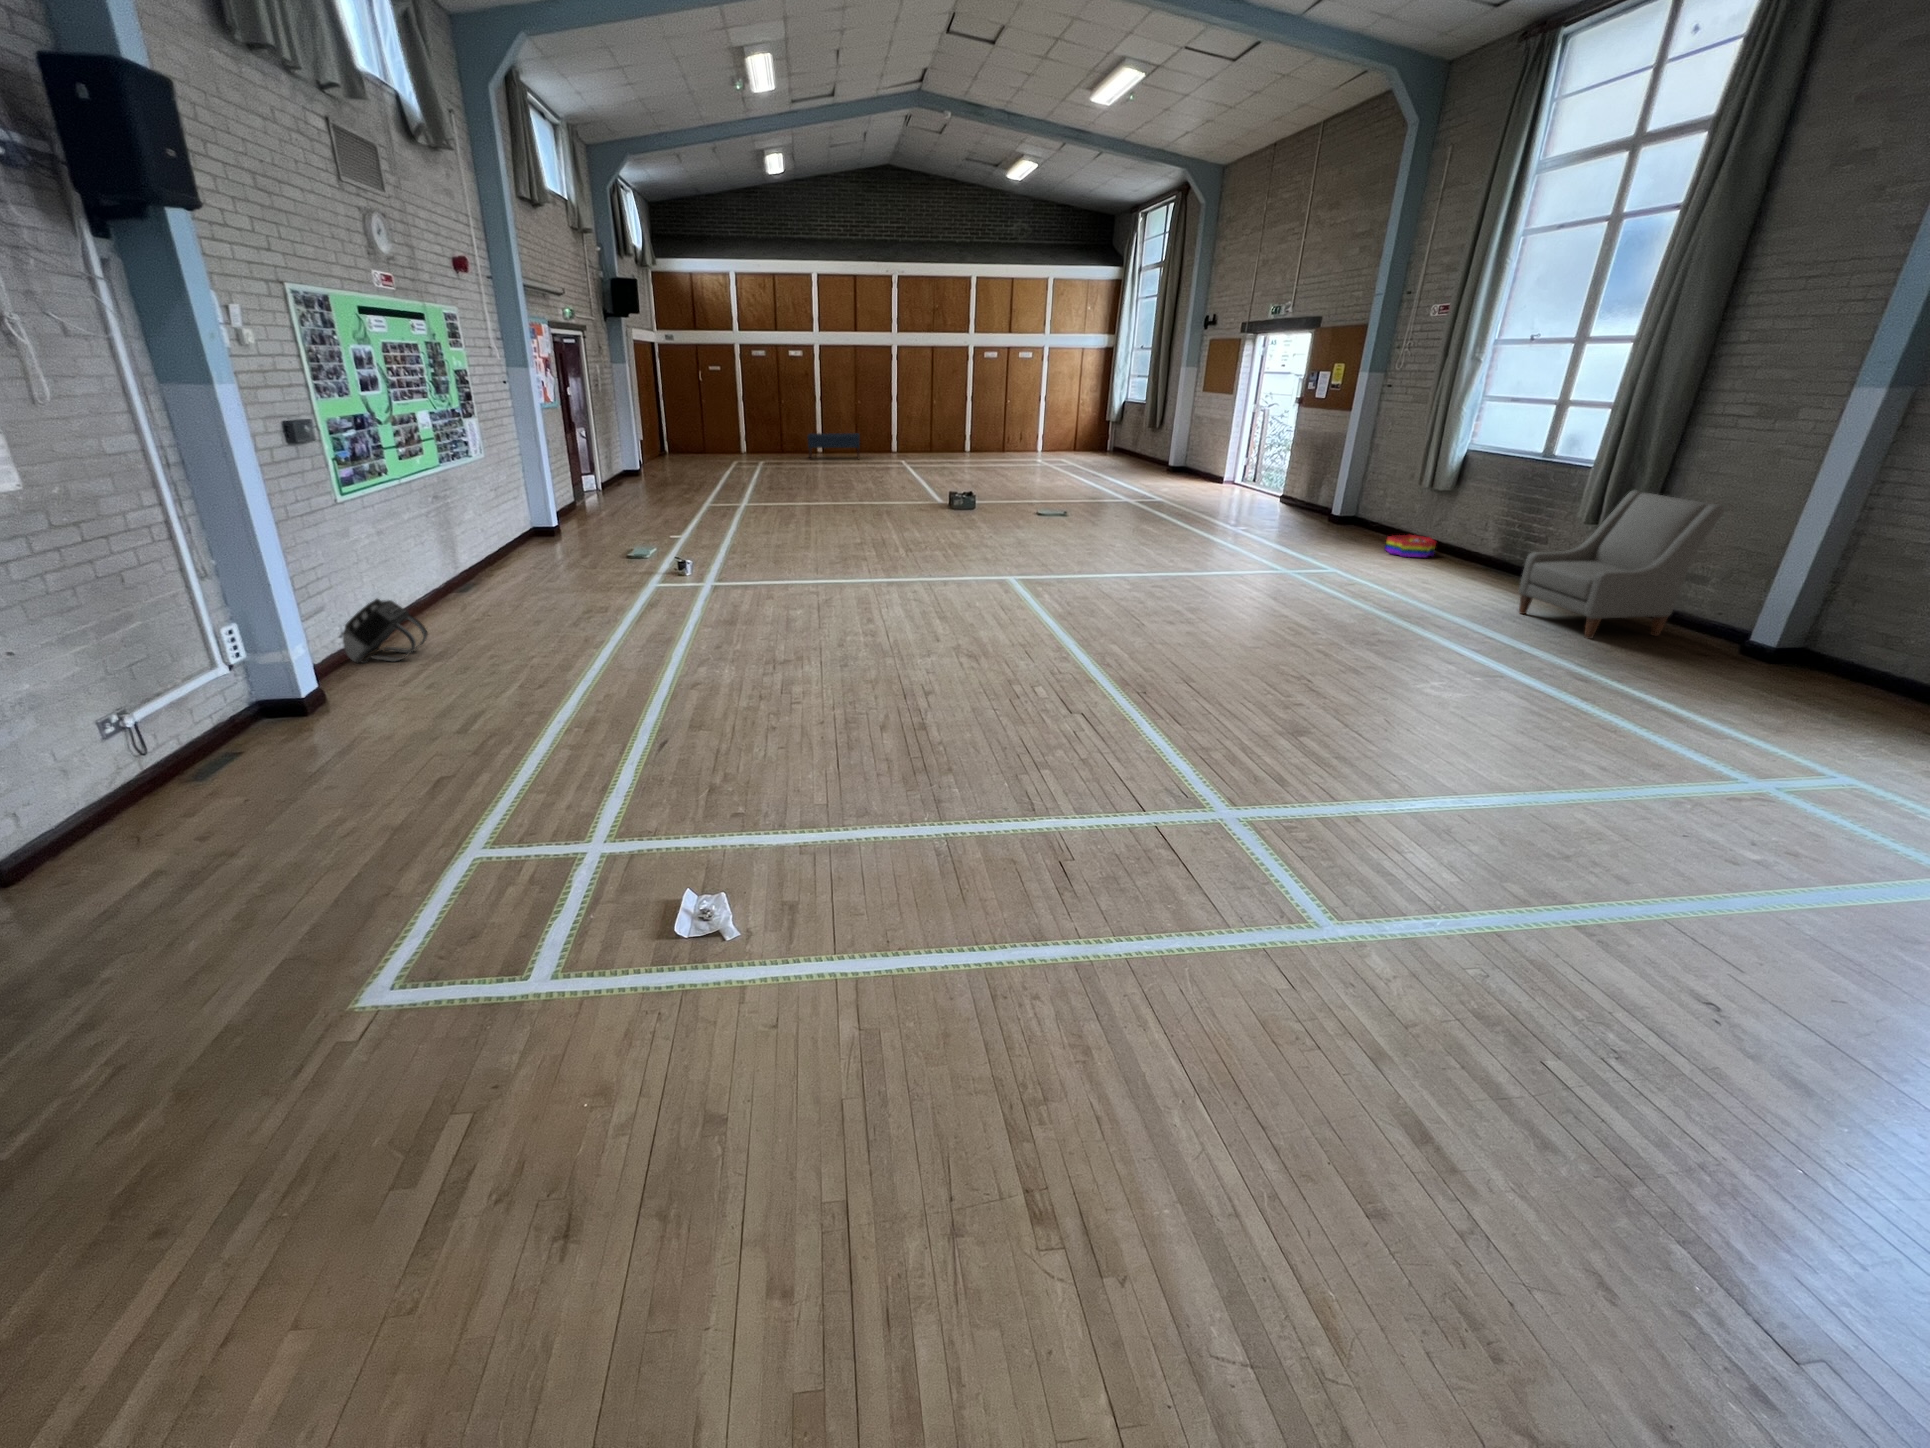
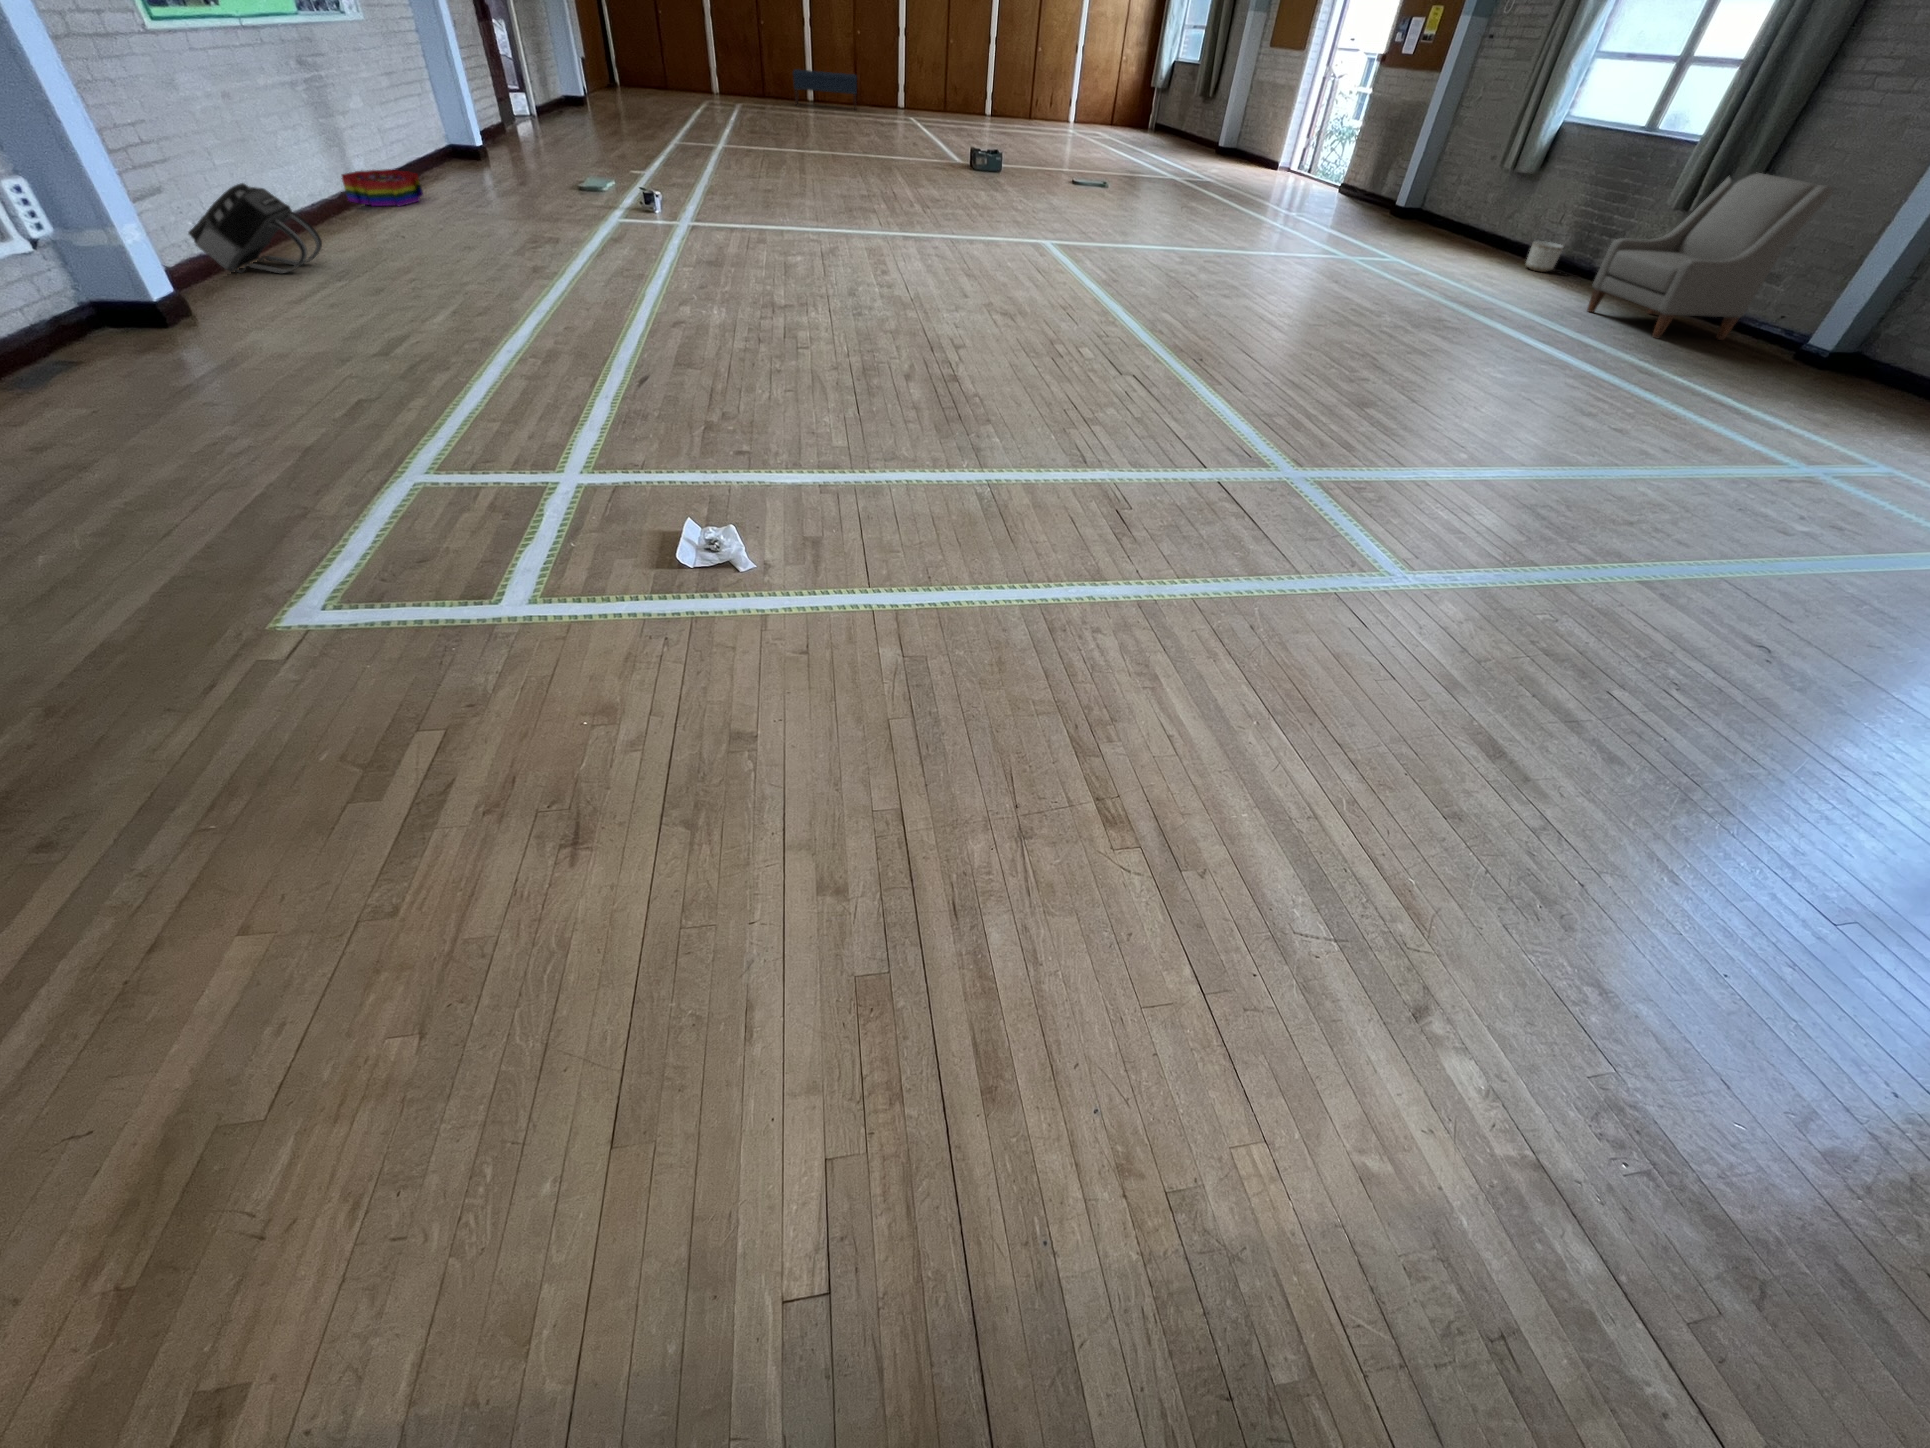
storage bin: present [1385,535,1436,557] -> present [341,169,423,207]
planter: none [1458,547,1492,573] -> present [1525,241,1563,272]

